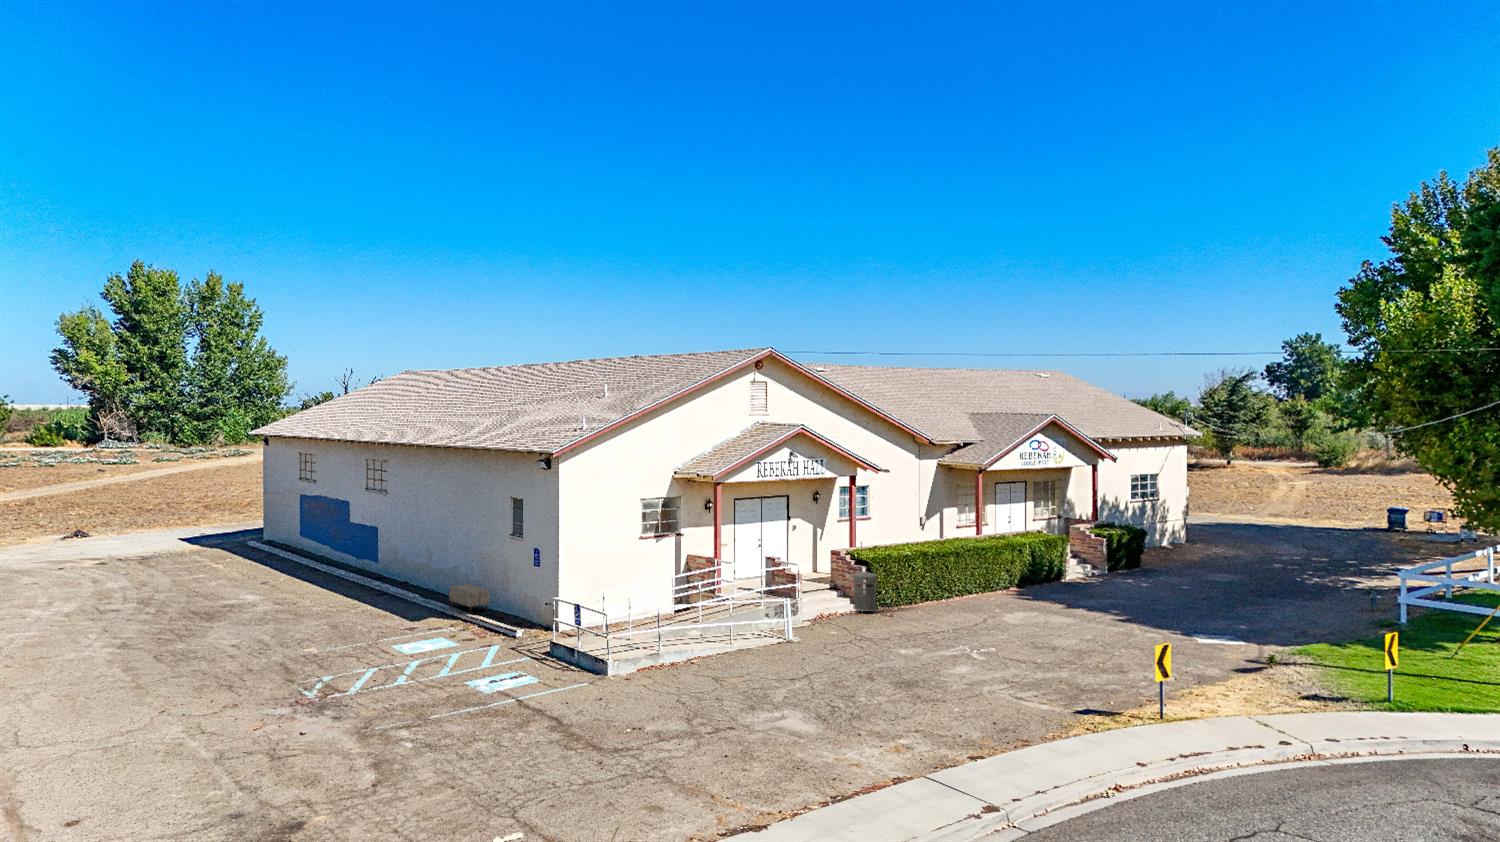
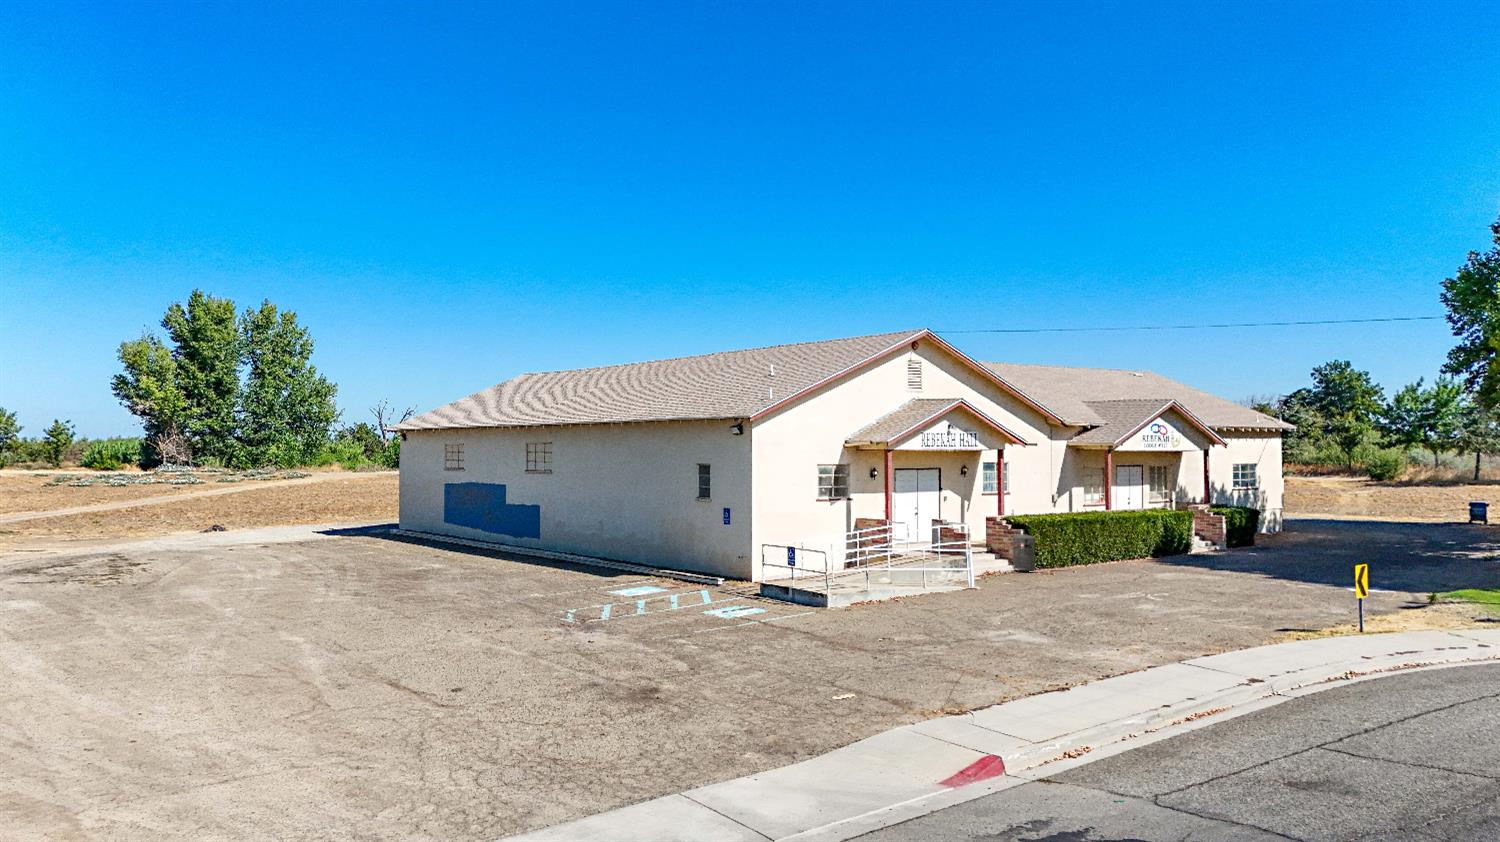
bench: present [449,584,489,613] -> none [633,547,673,572]

